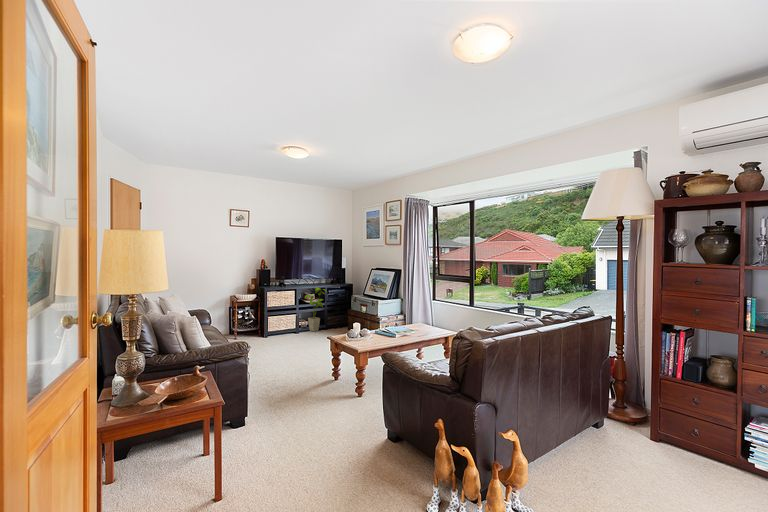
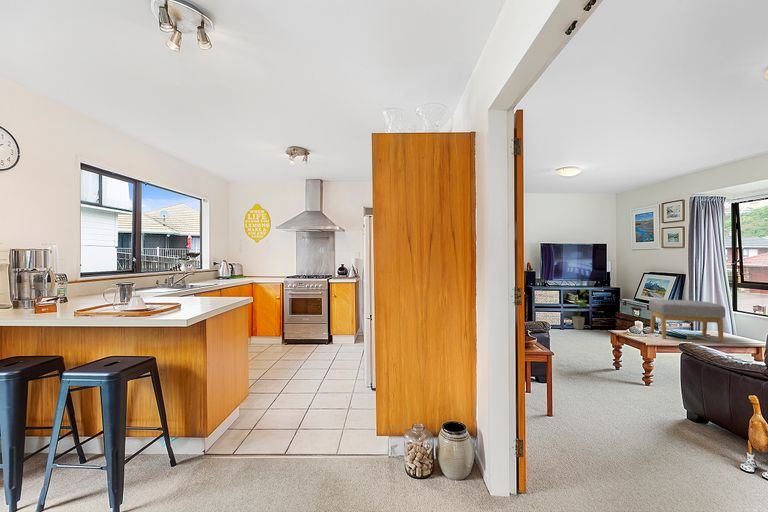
footstool: none [367,296,425,339] -> present [649,299,725,343]

